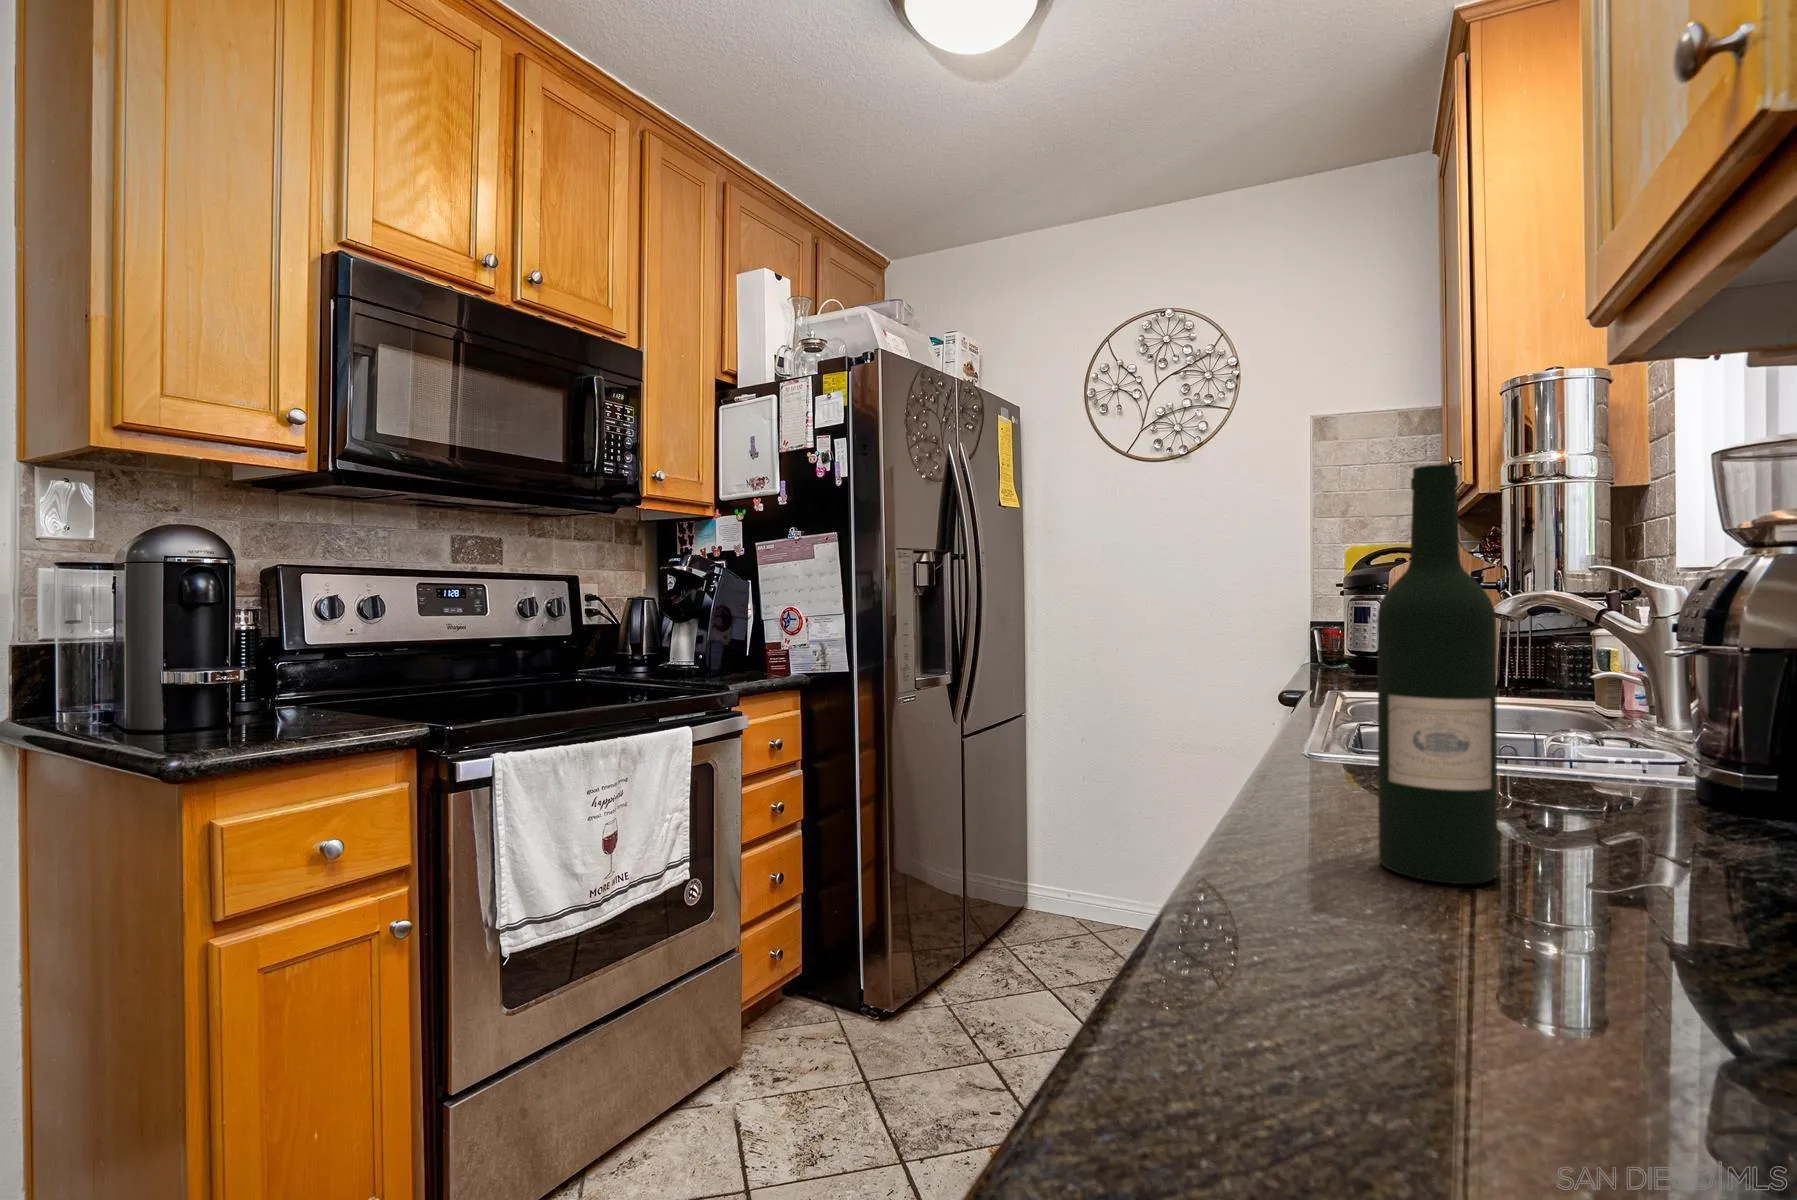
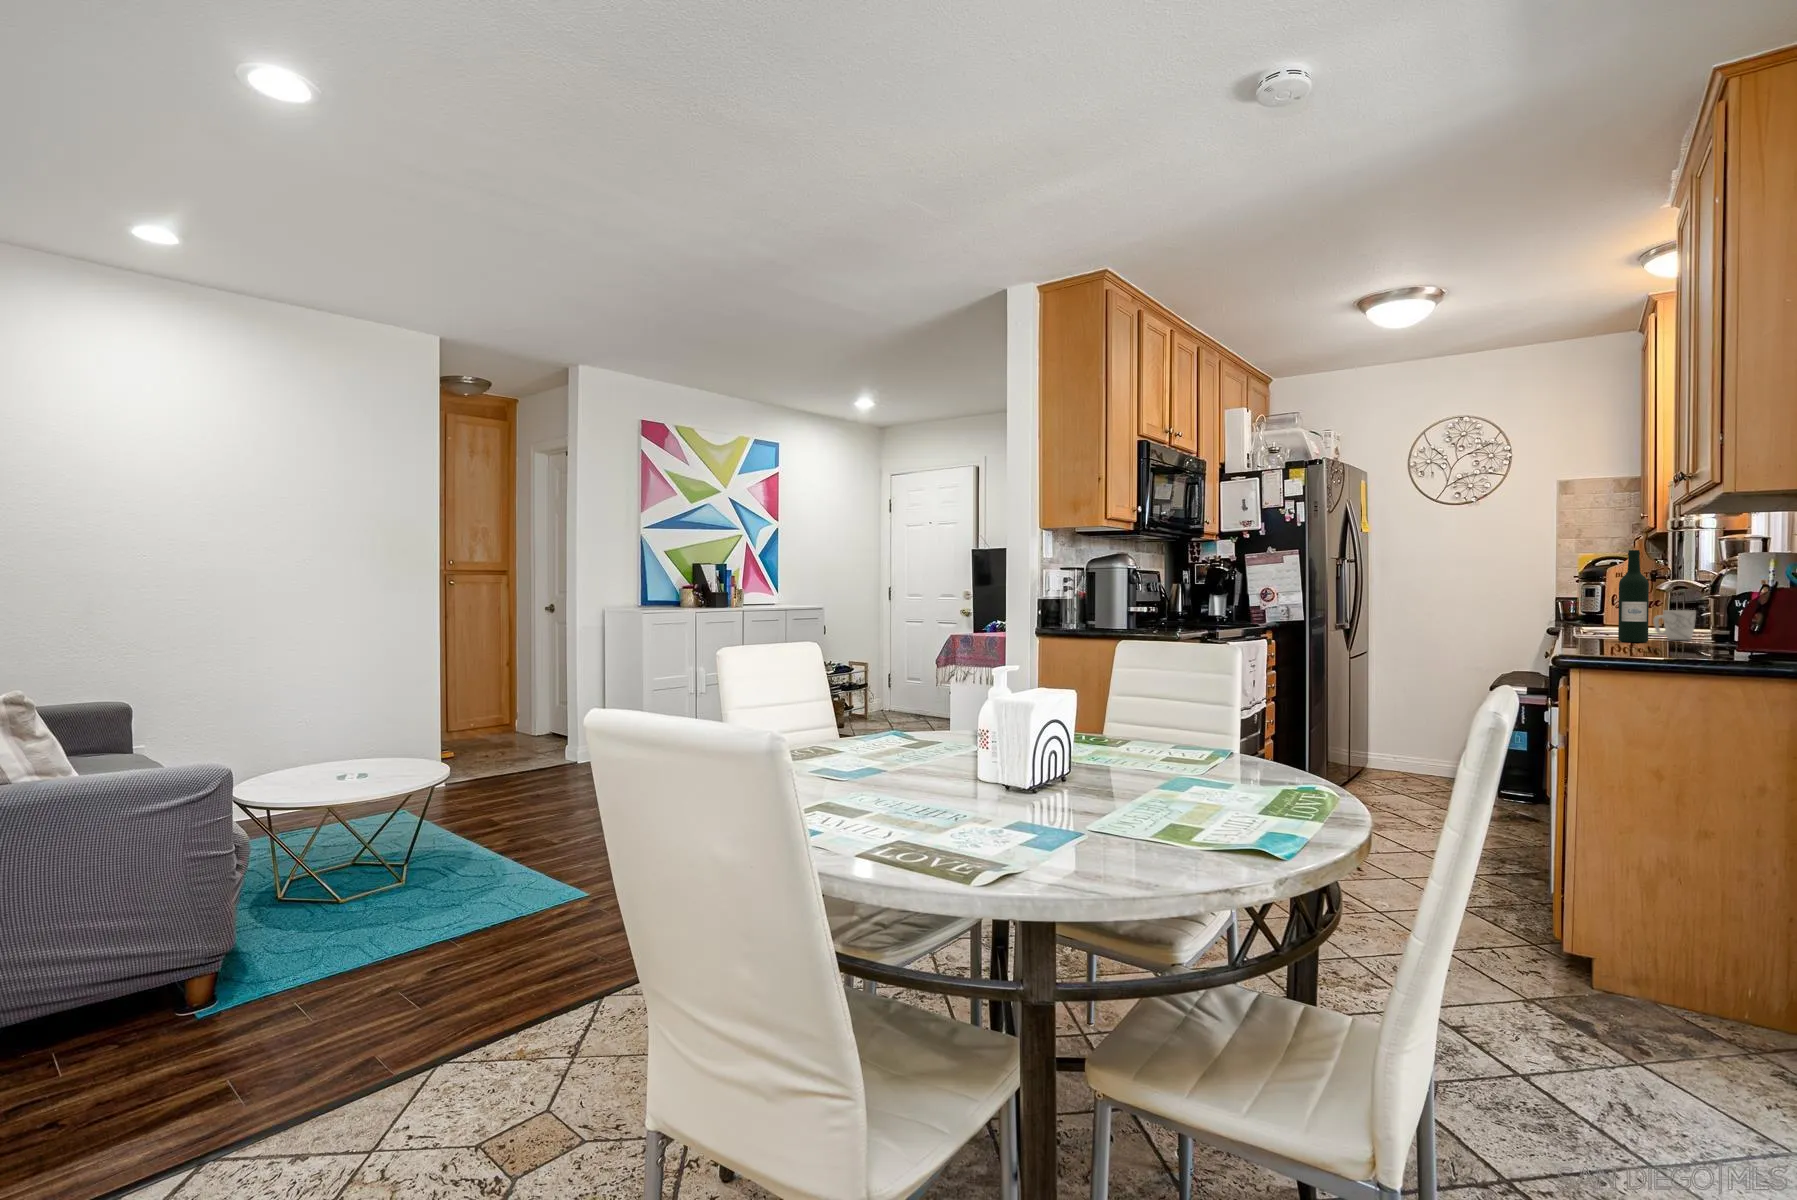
mug: none [1501,706,1654,831] -> present [1654,610,1696,640]

